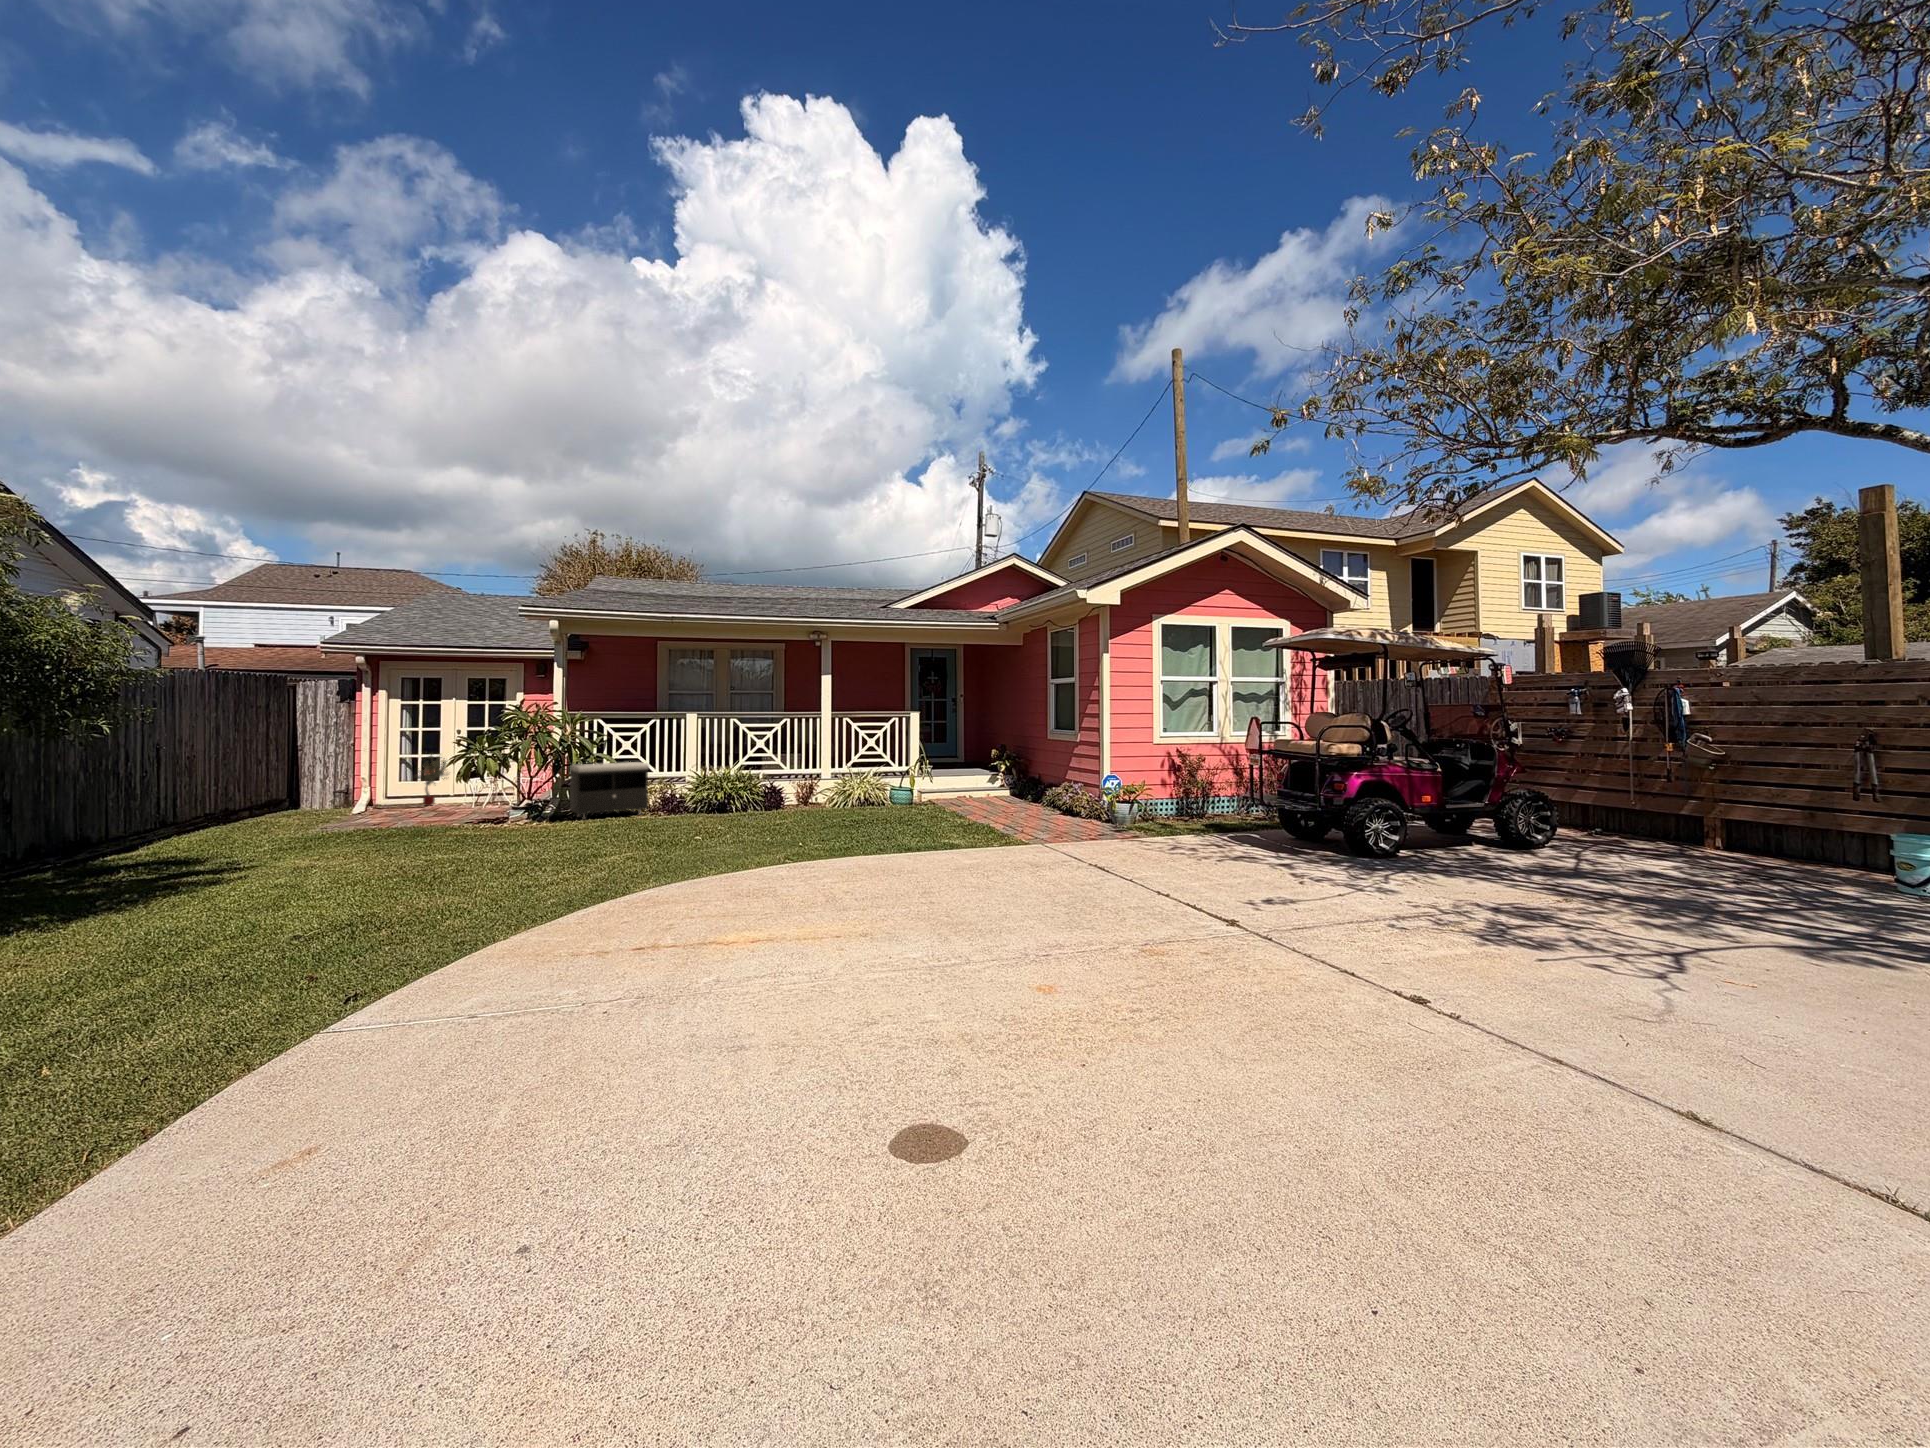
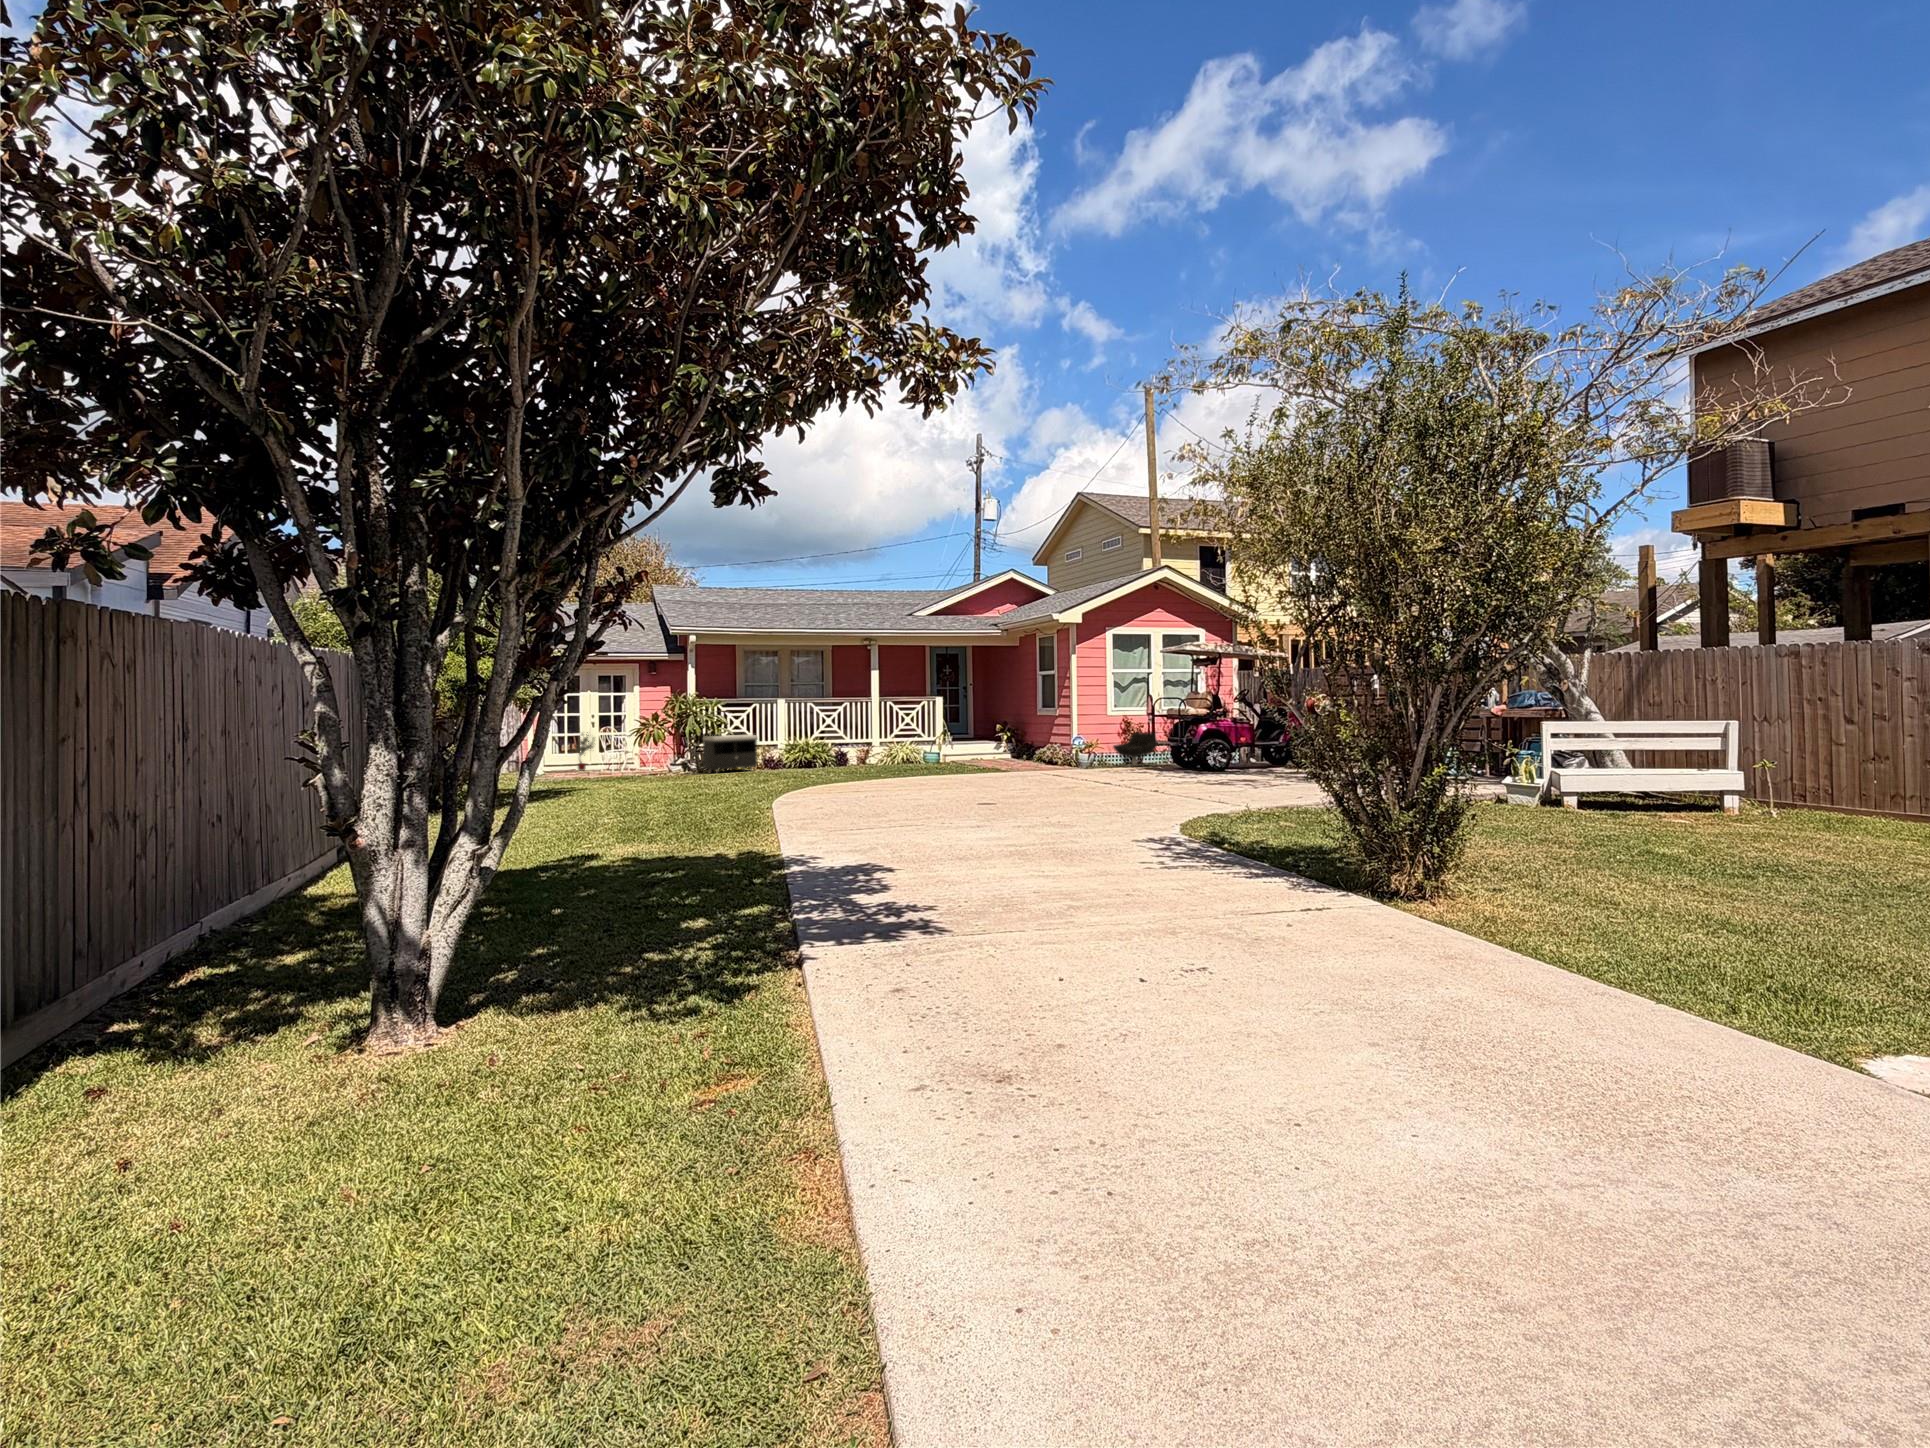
lounge chair: none [1161,770,1229,825] -> present [1113,732,1157,766]

